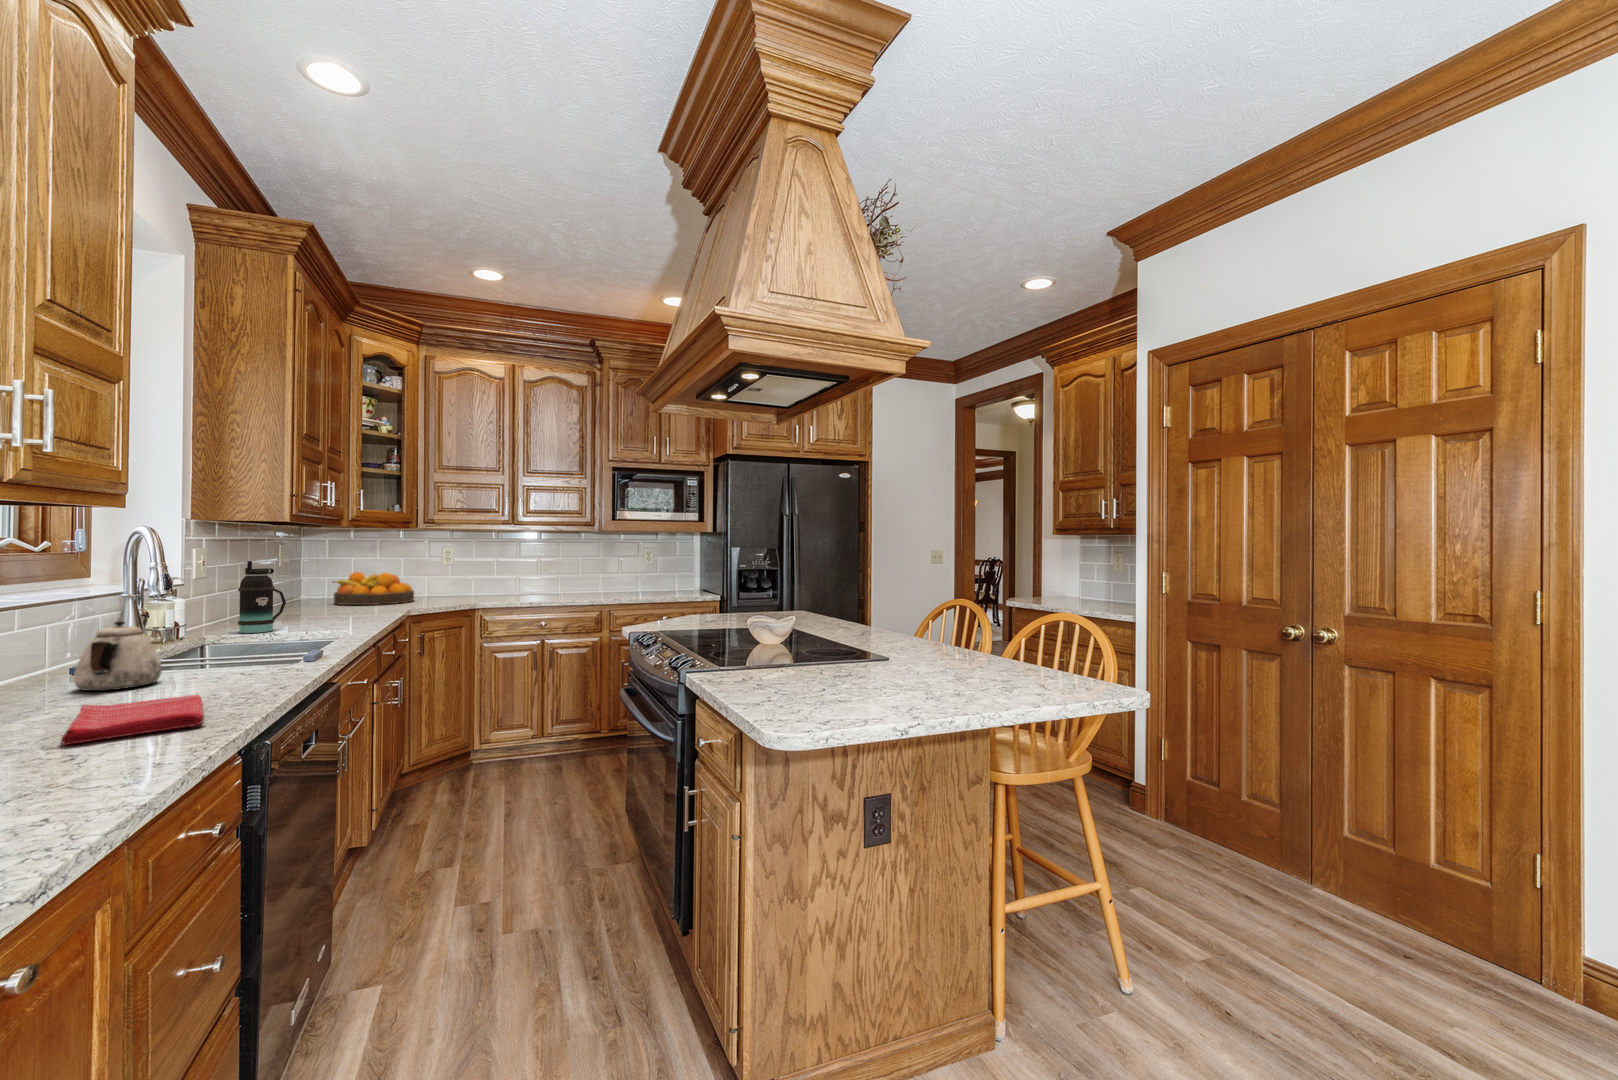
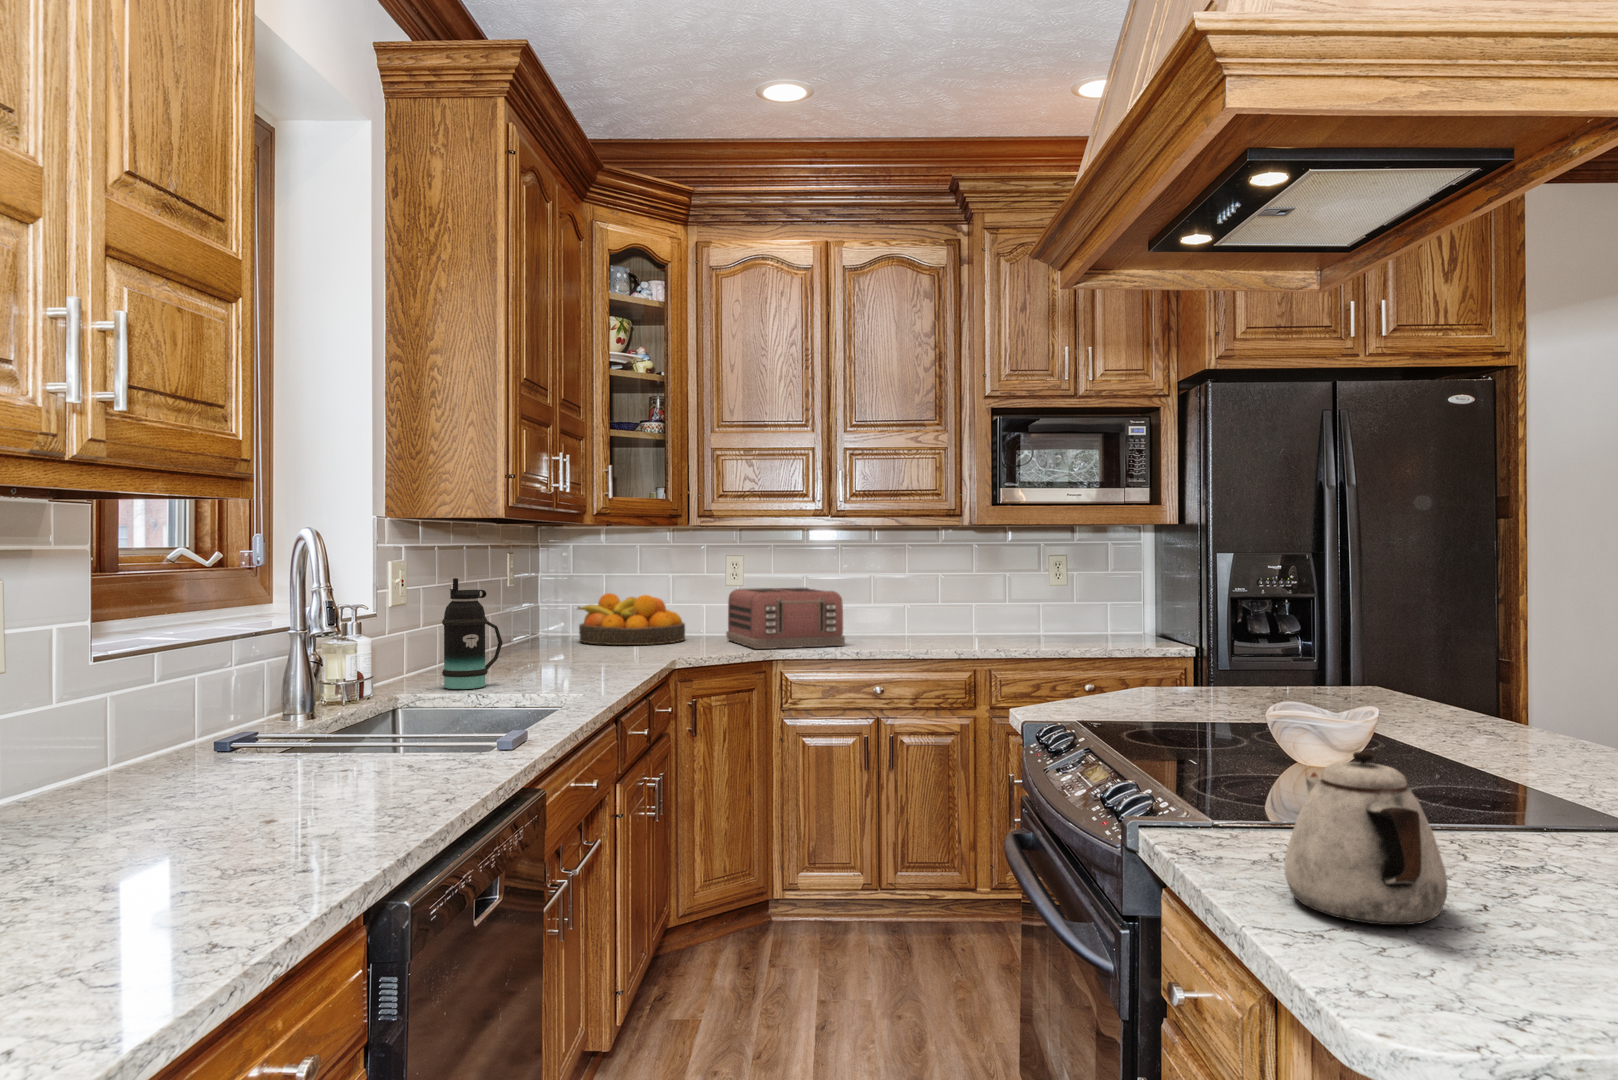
toaster: none [444,567,524,604] -> present [726,588,845,649]
teapot: present [74,621,162,691] -> present [1285,751,1447,925]
dish towel: present [61,695,204,745] -> none [85,819,318,913]

